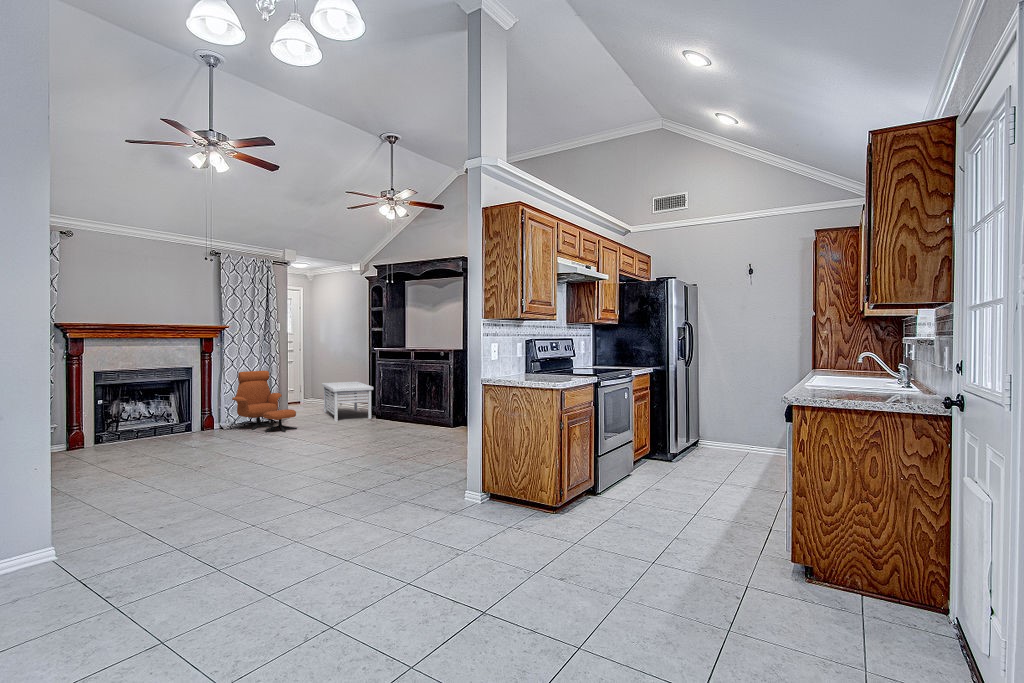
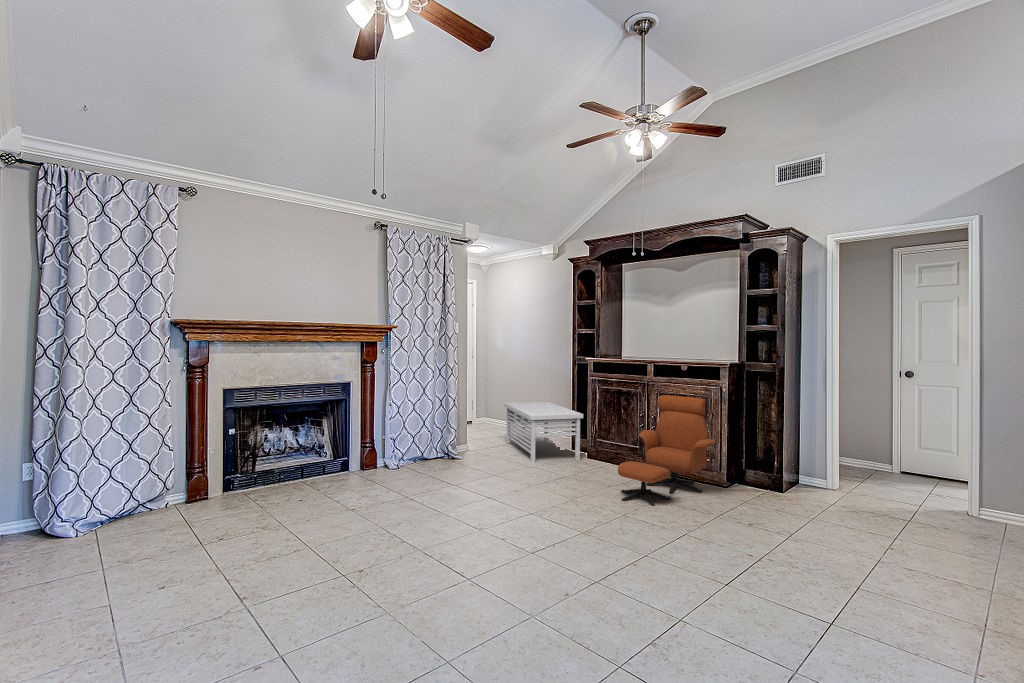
lounge chair: present [232,371,297,433] -> present [618,395,715,506]

